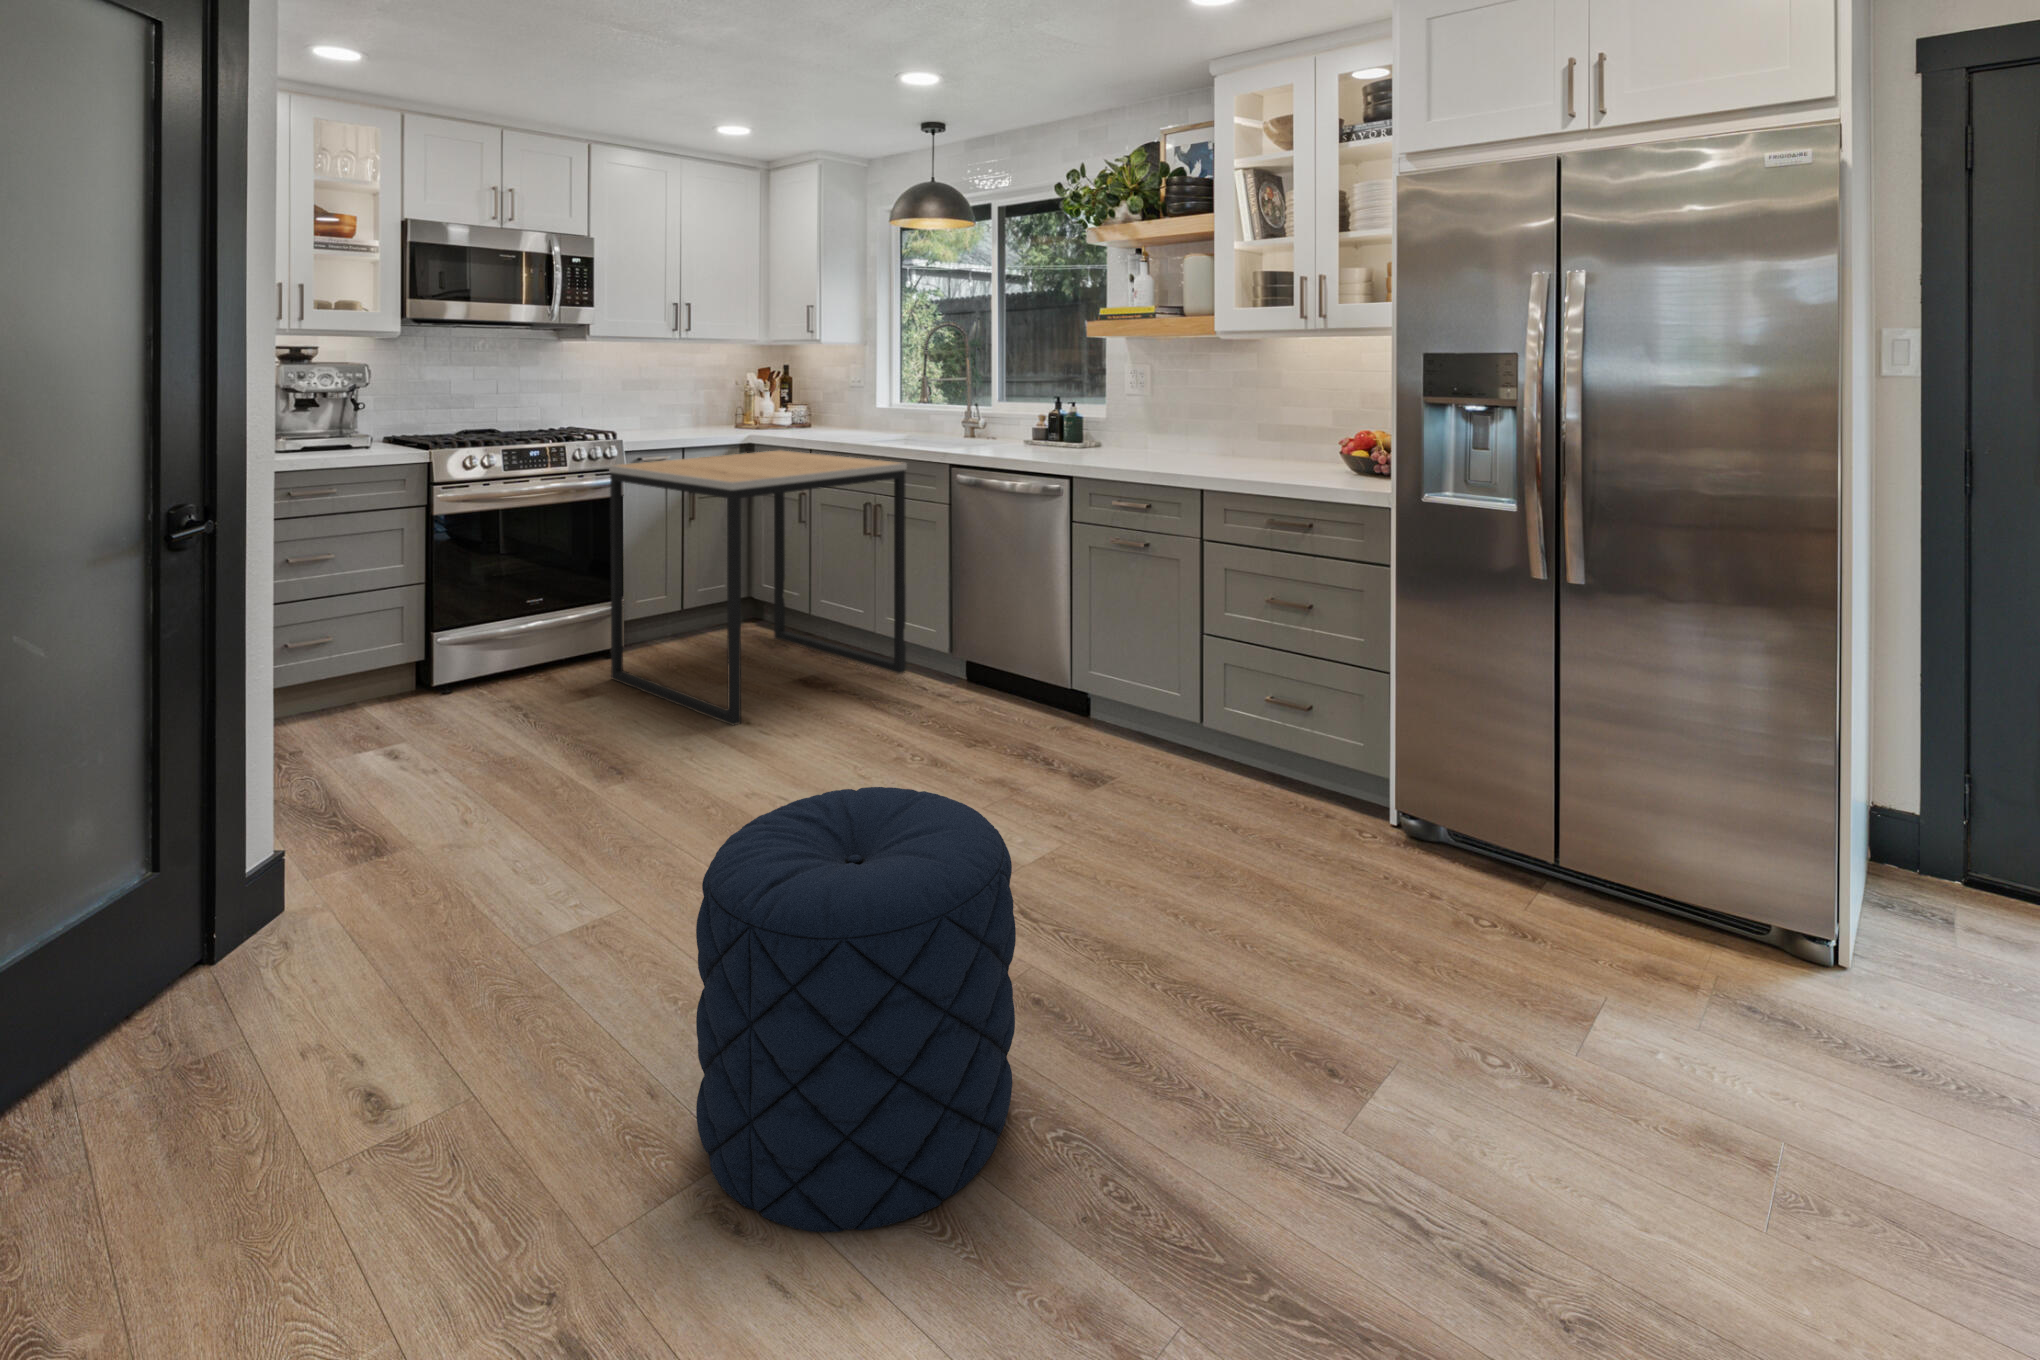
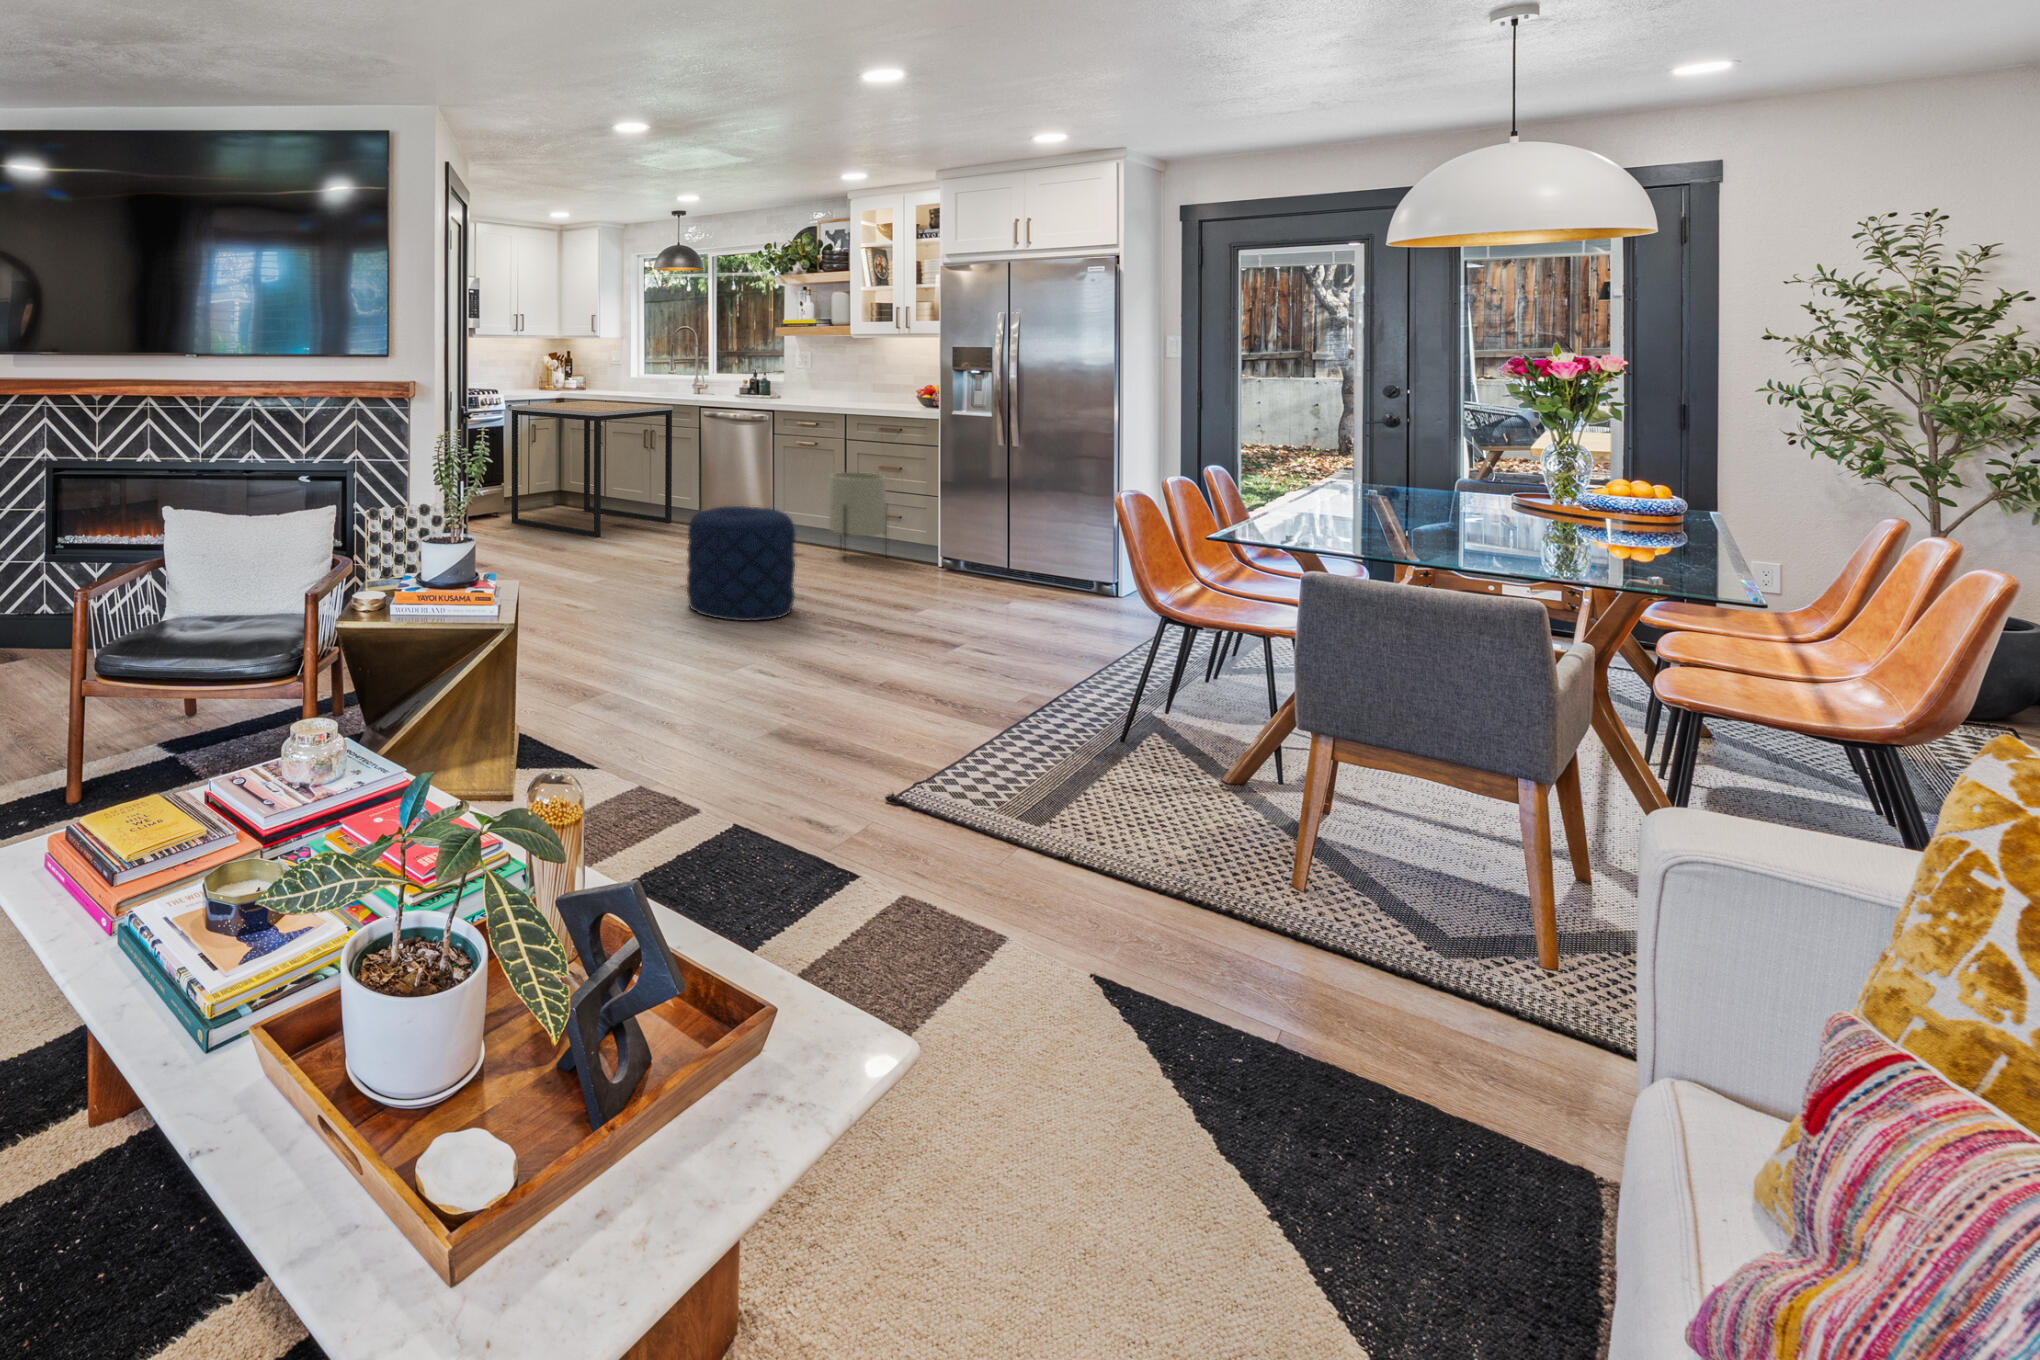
planter: none [1167,609,1285,812] -> present [829,472,887,538]

